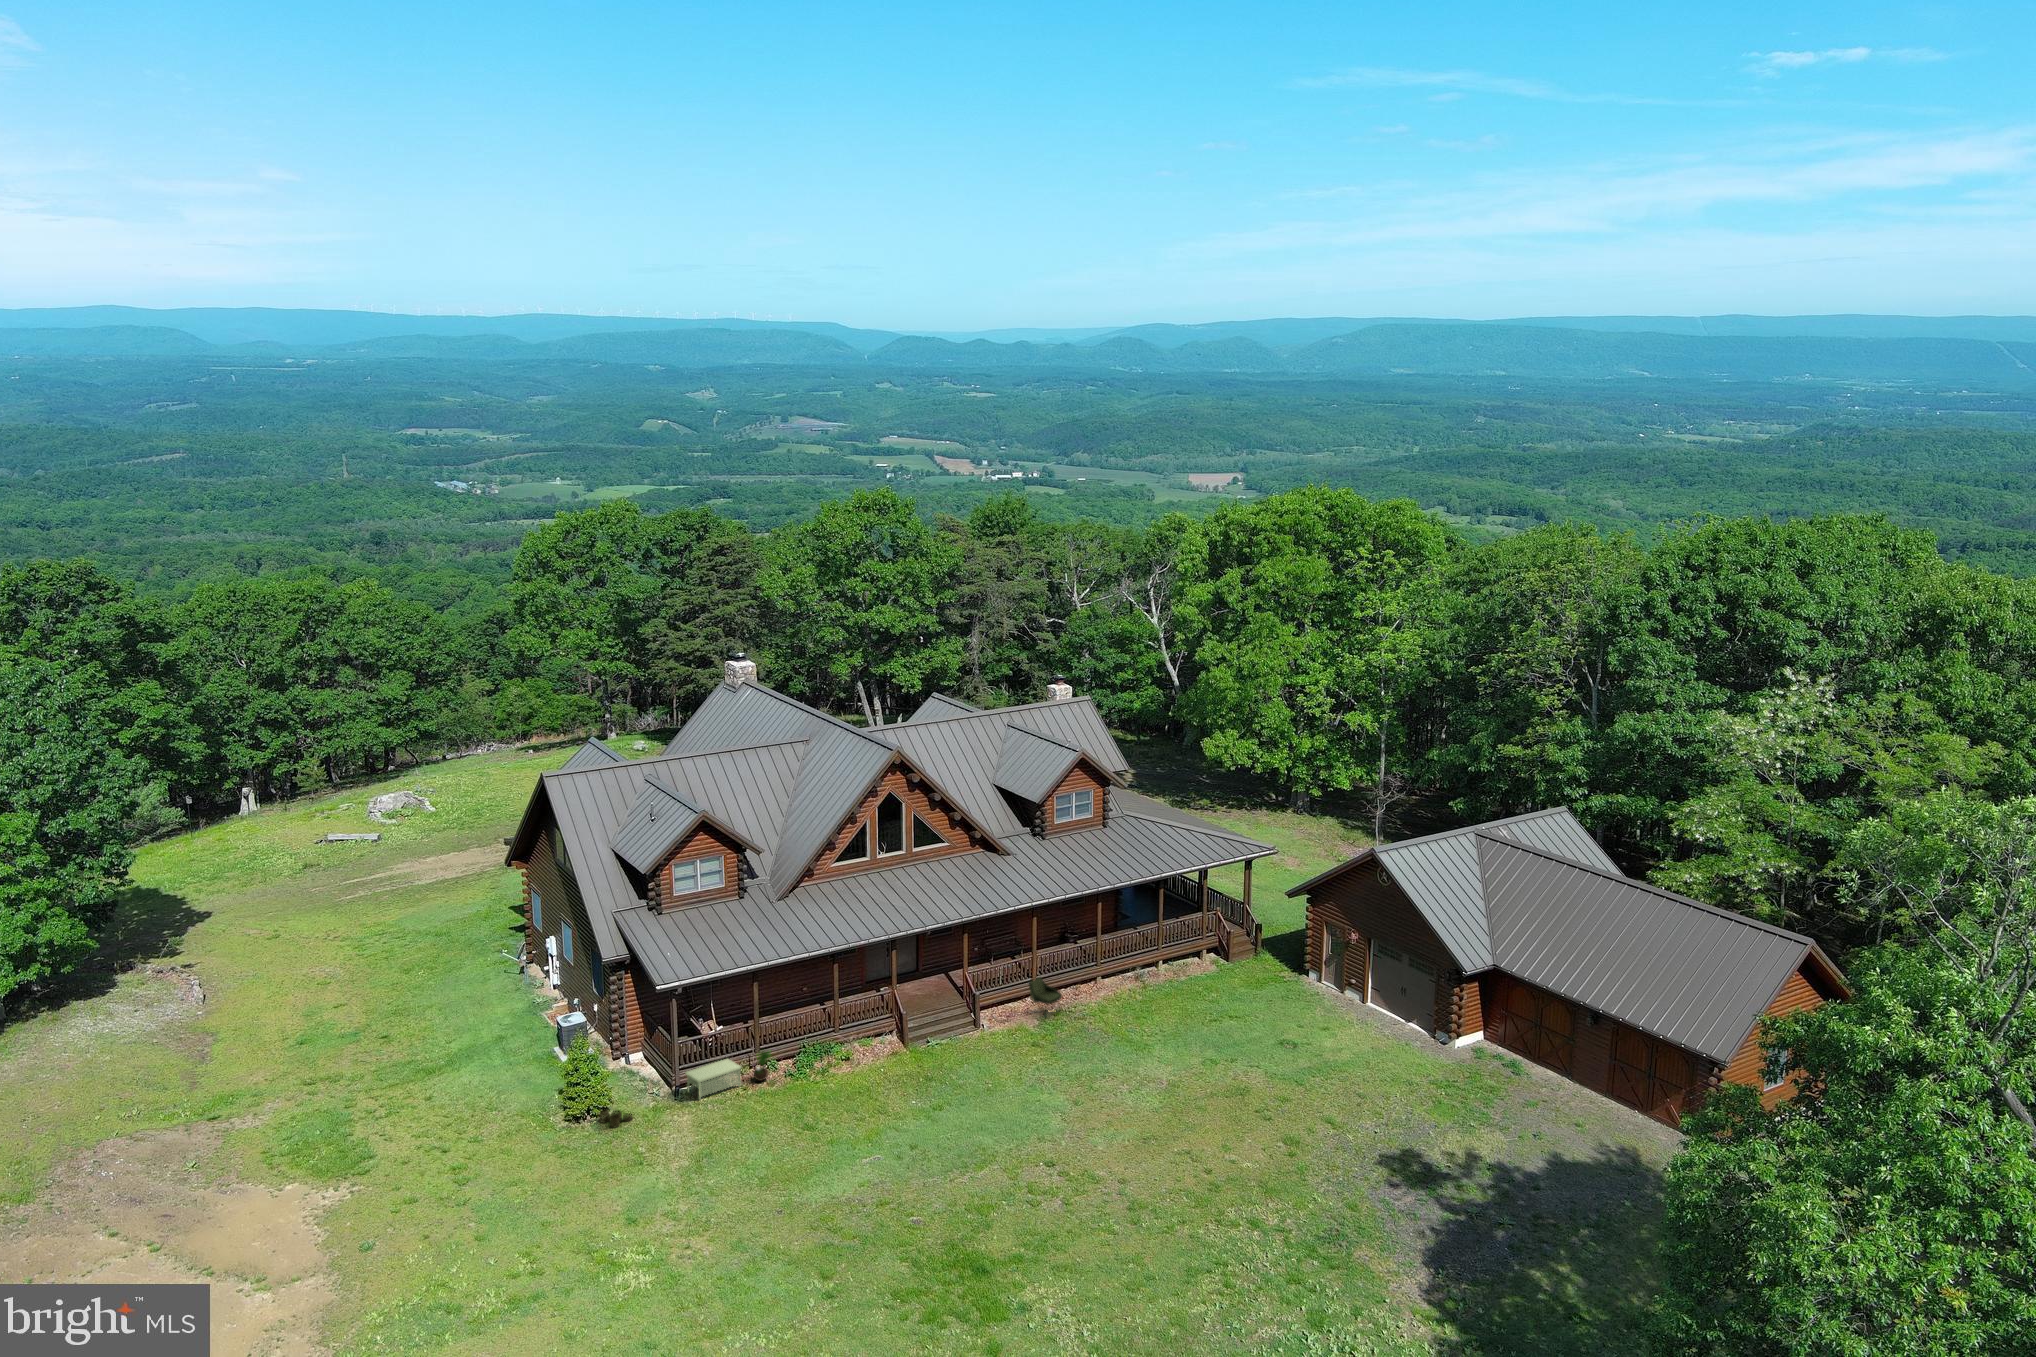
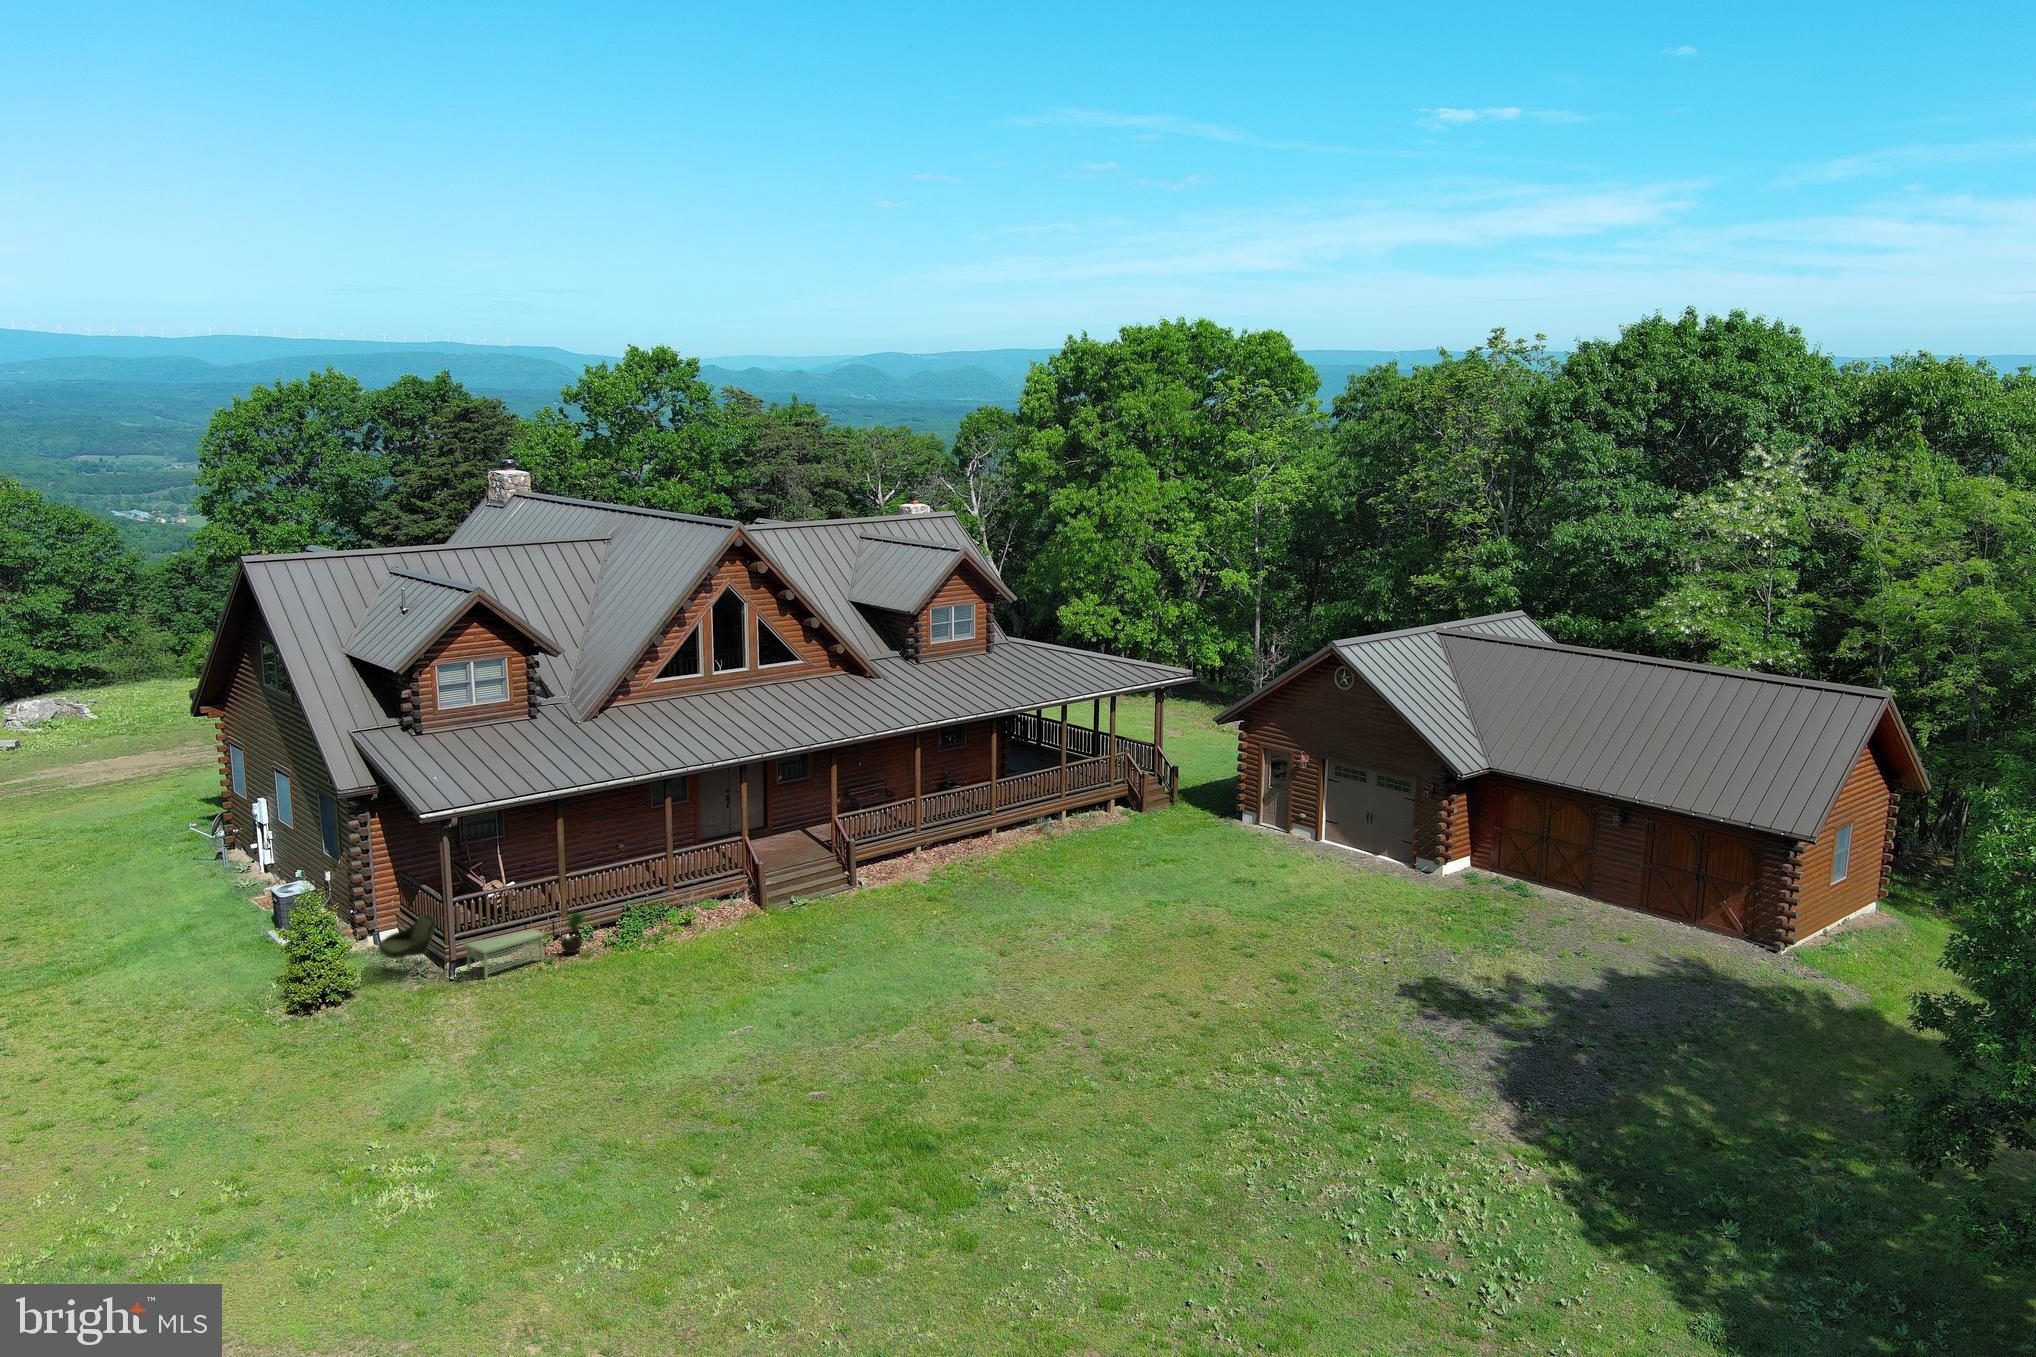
lounge chair: present [1029,977,1062,1005] -> present [378,914,435,980]
woven basket: present [599,1110,632,1128] -> none [335,993,388,1017]

